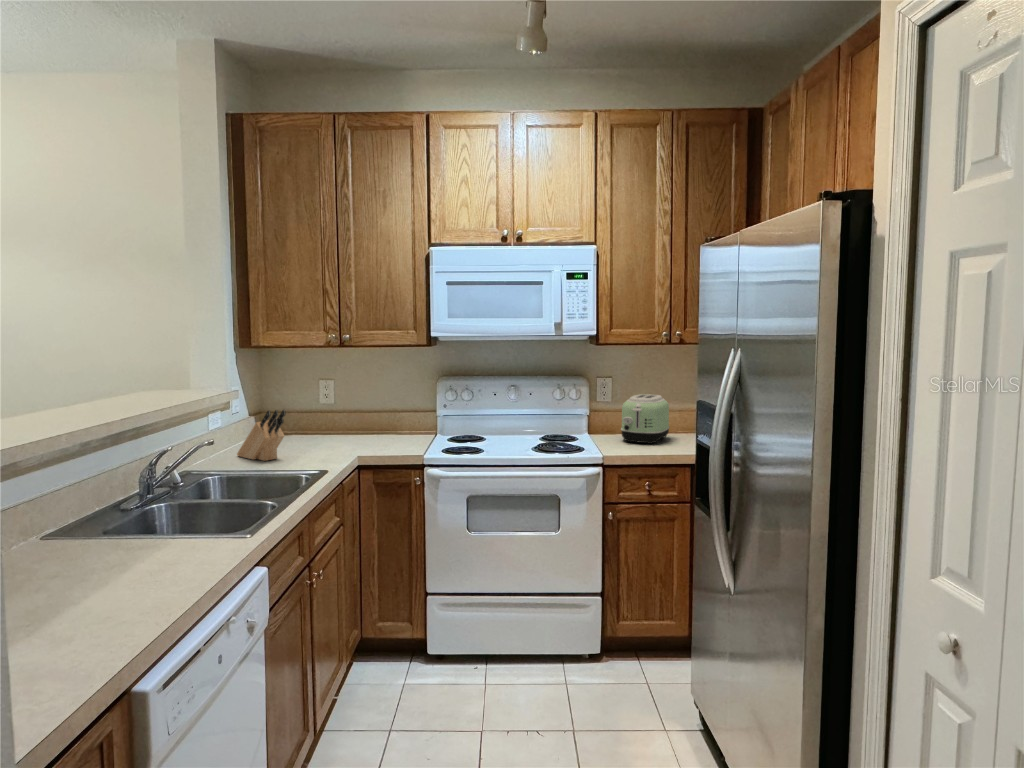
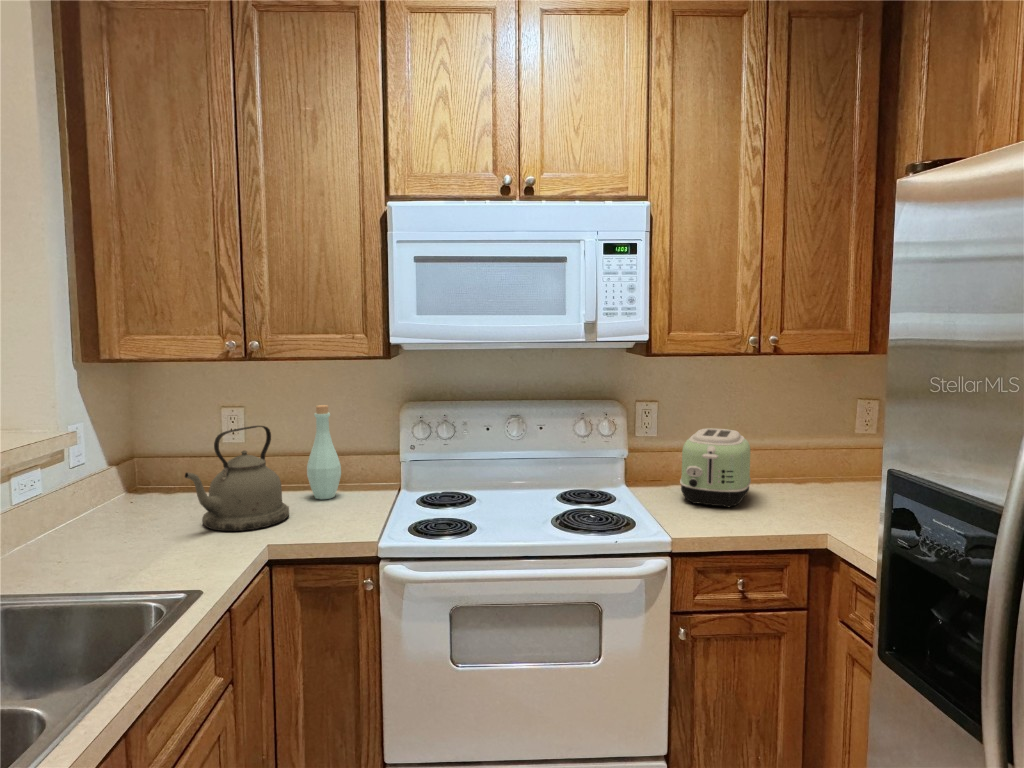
bottle: none [376,377,398,438] -> present [307,405,341,499]
kettle: none [309,388,368,450] -> present [185,426,289,531]
knife block: present [237,410,286,461] -> none [56,474,135,563]

